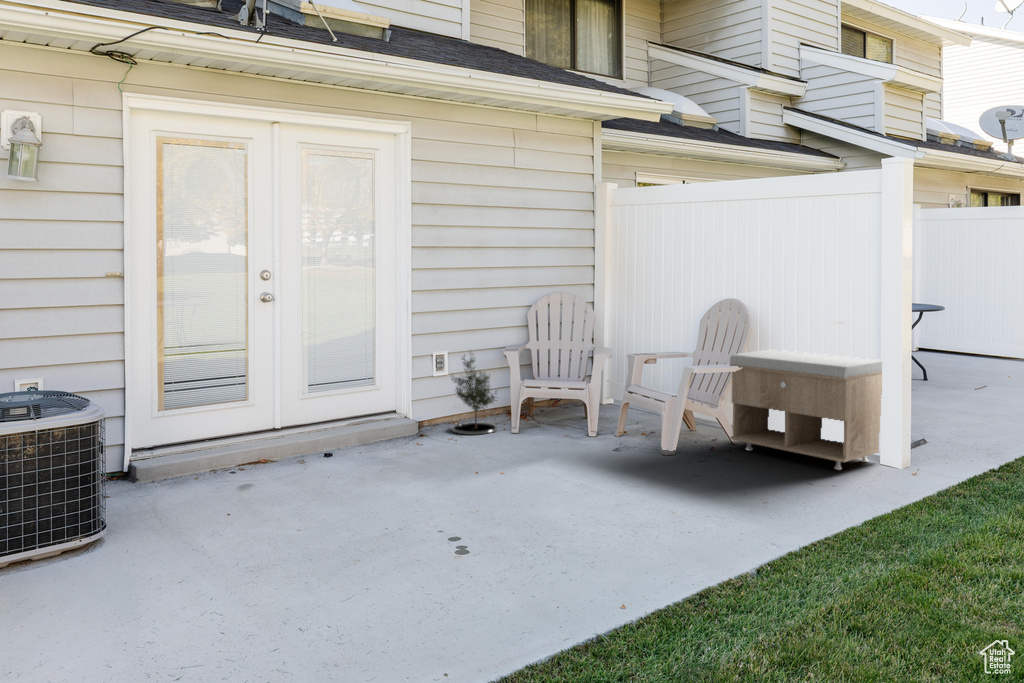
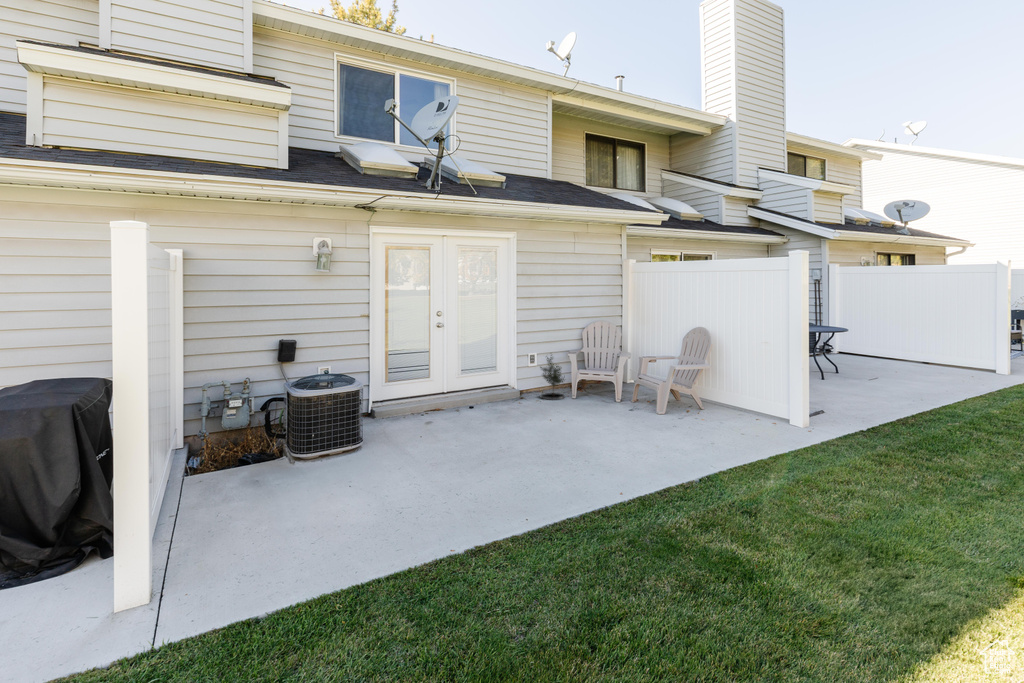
storage bench: present [730,350,883,470] -> none [698,355,794,426]

